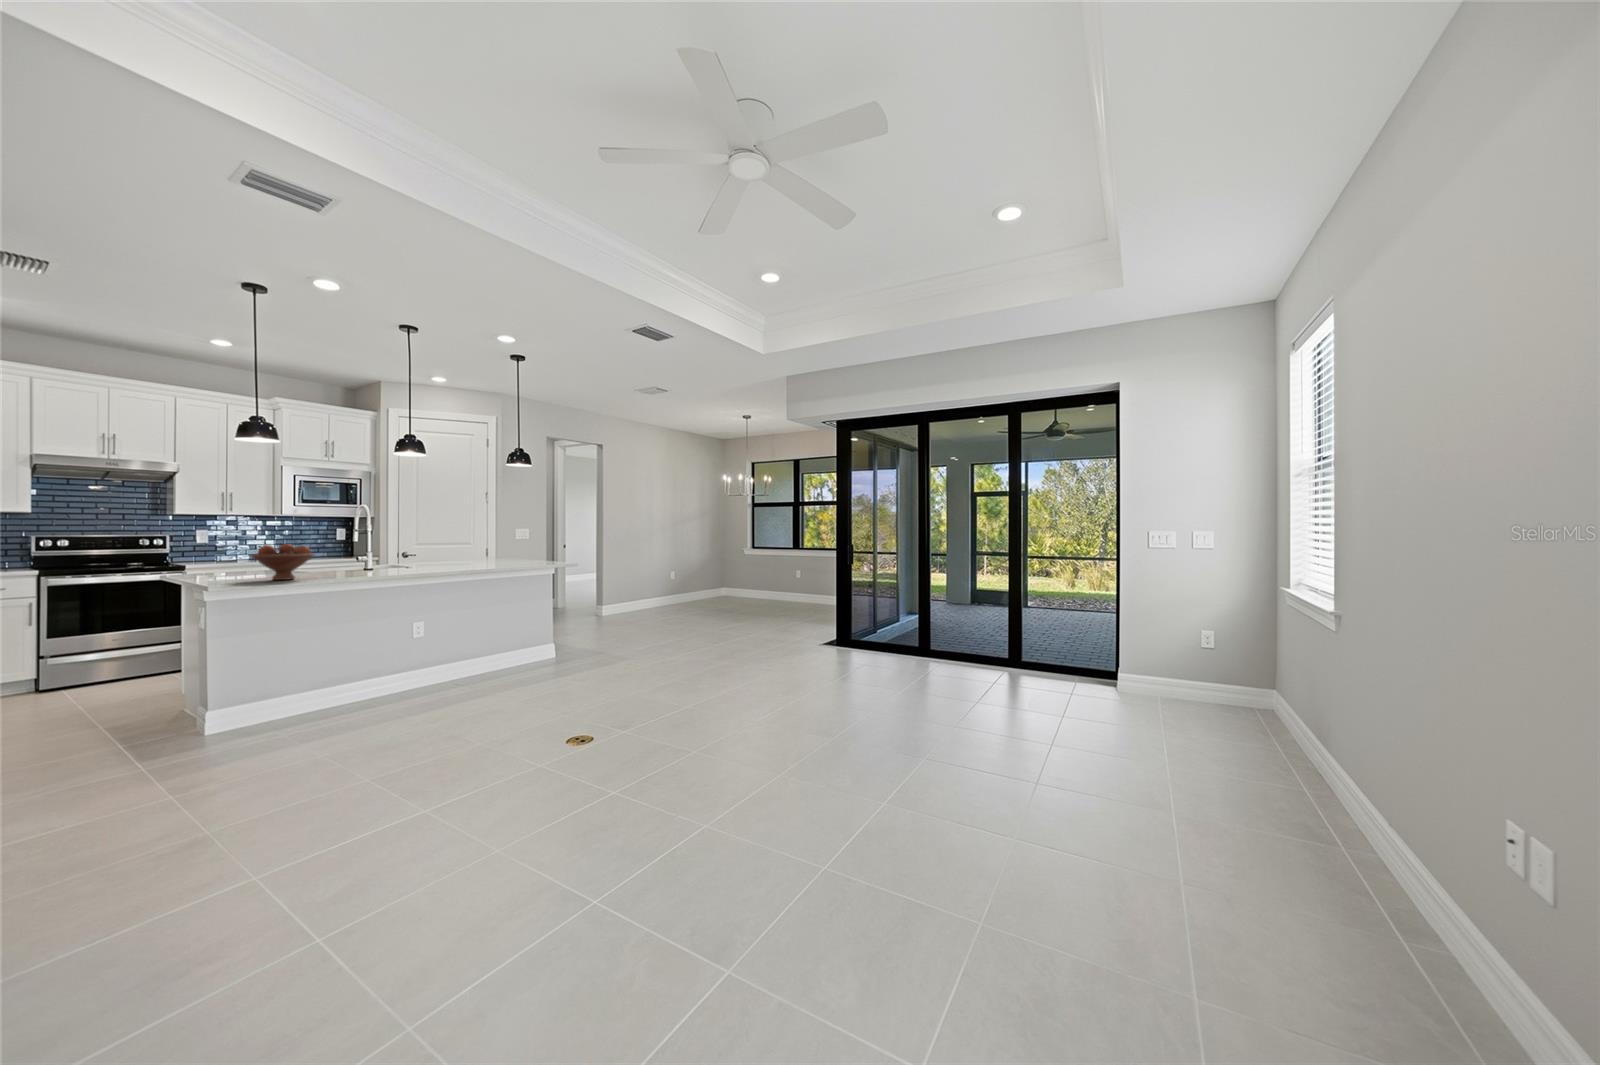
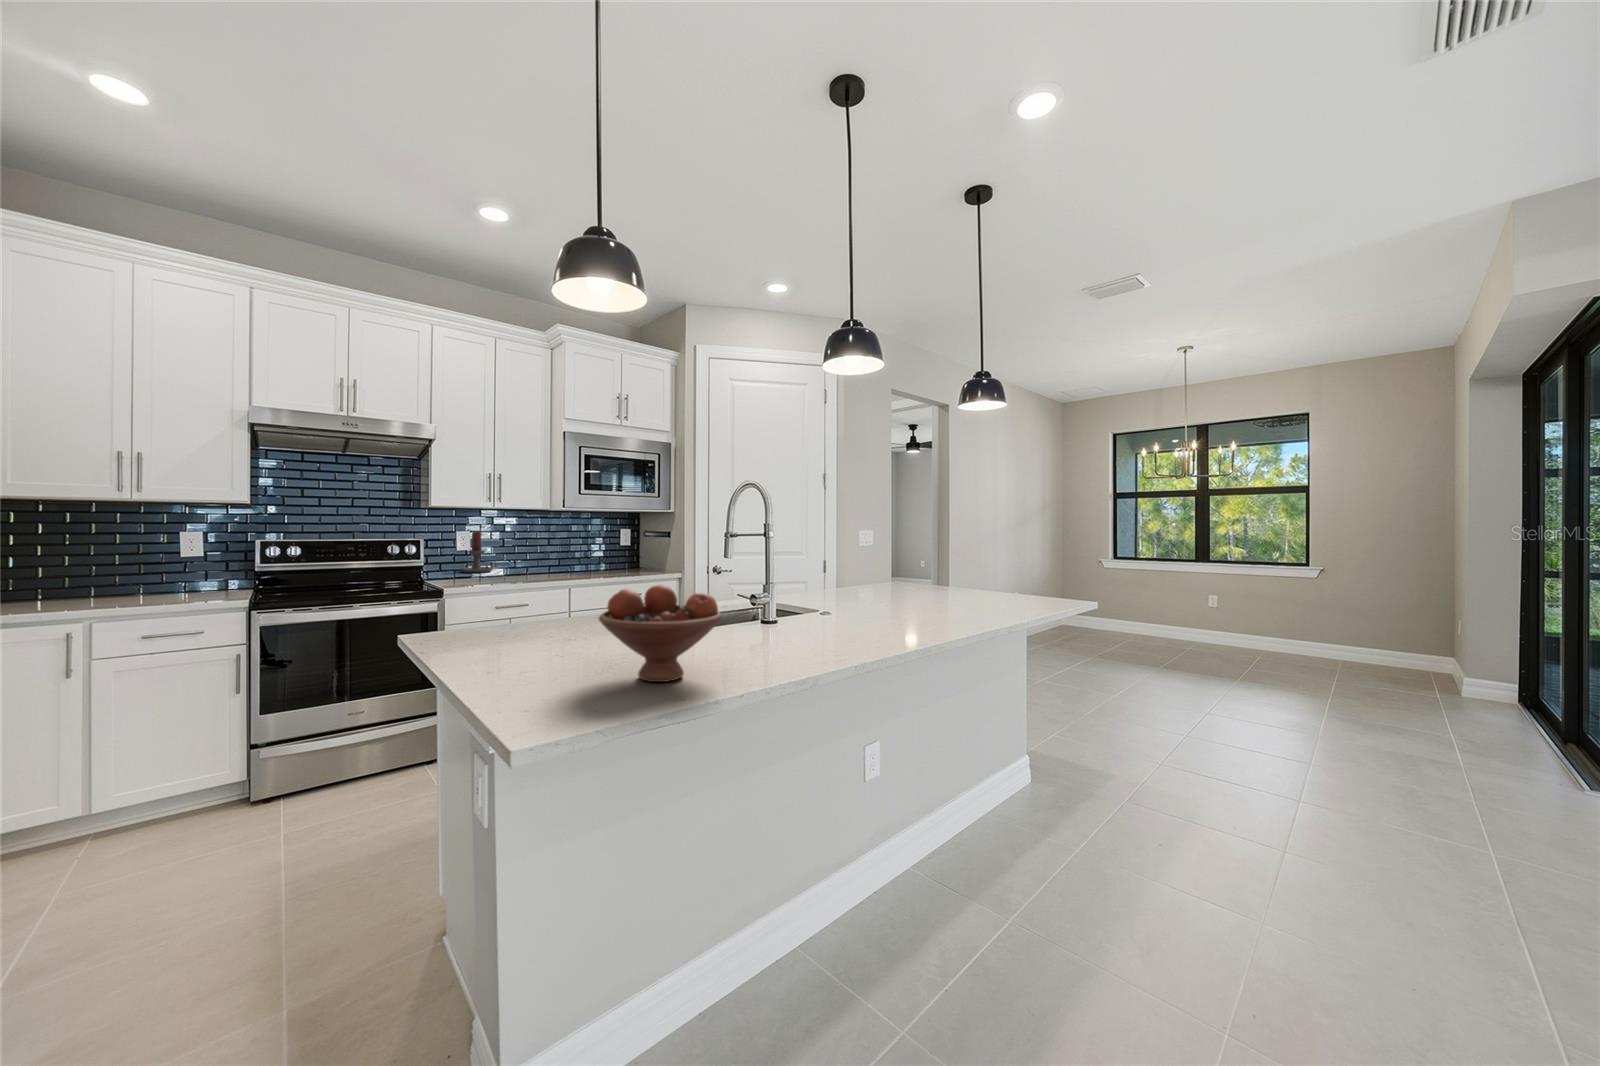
candle holder: none [199,530,231,557] -> present [460,531,497,573]

